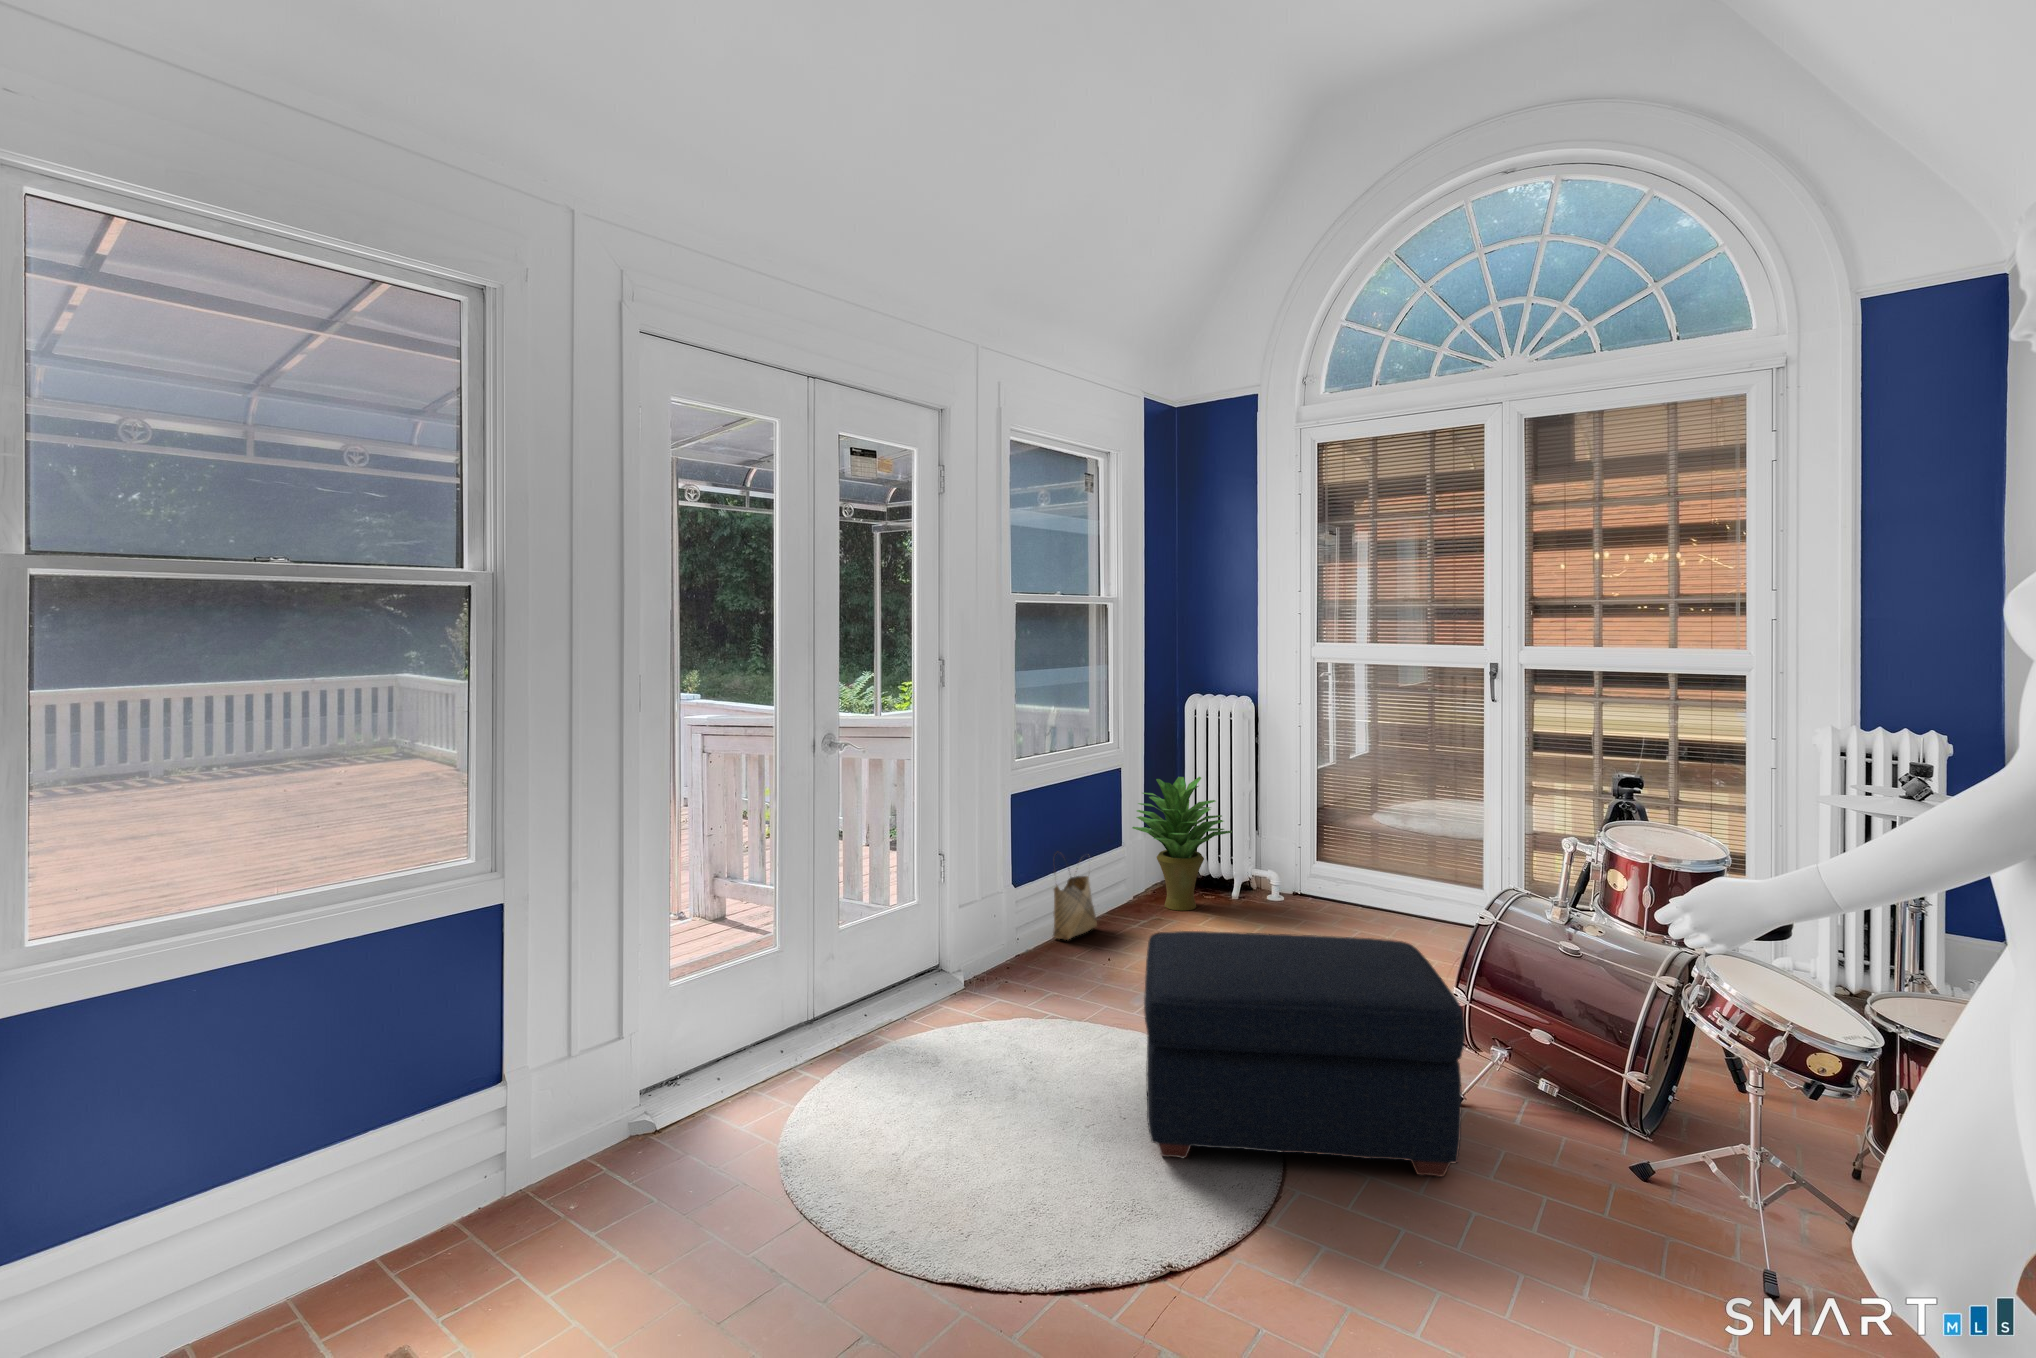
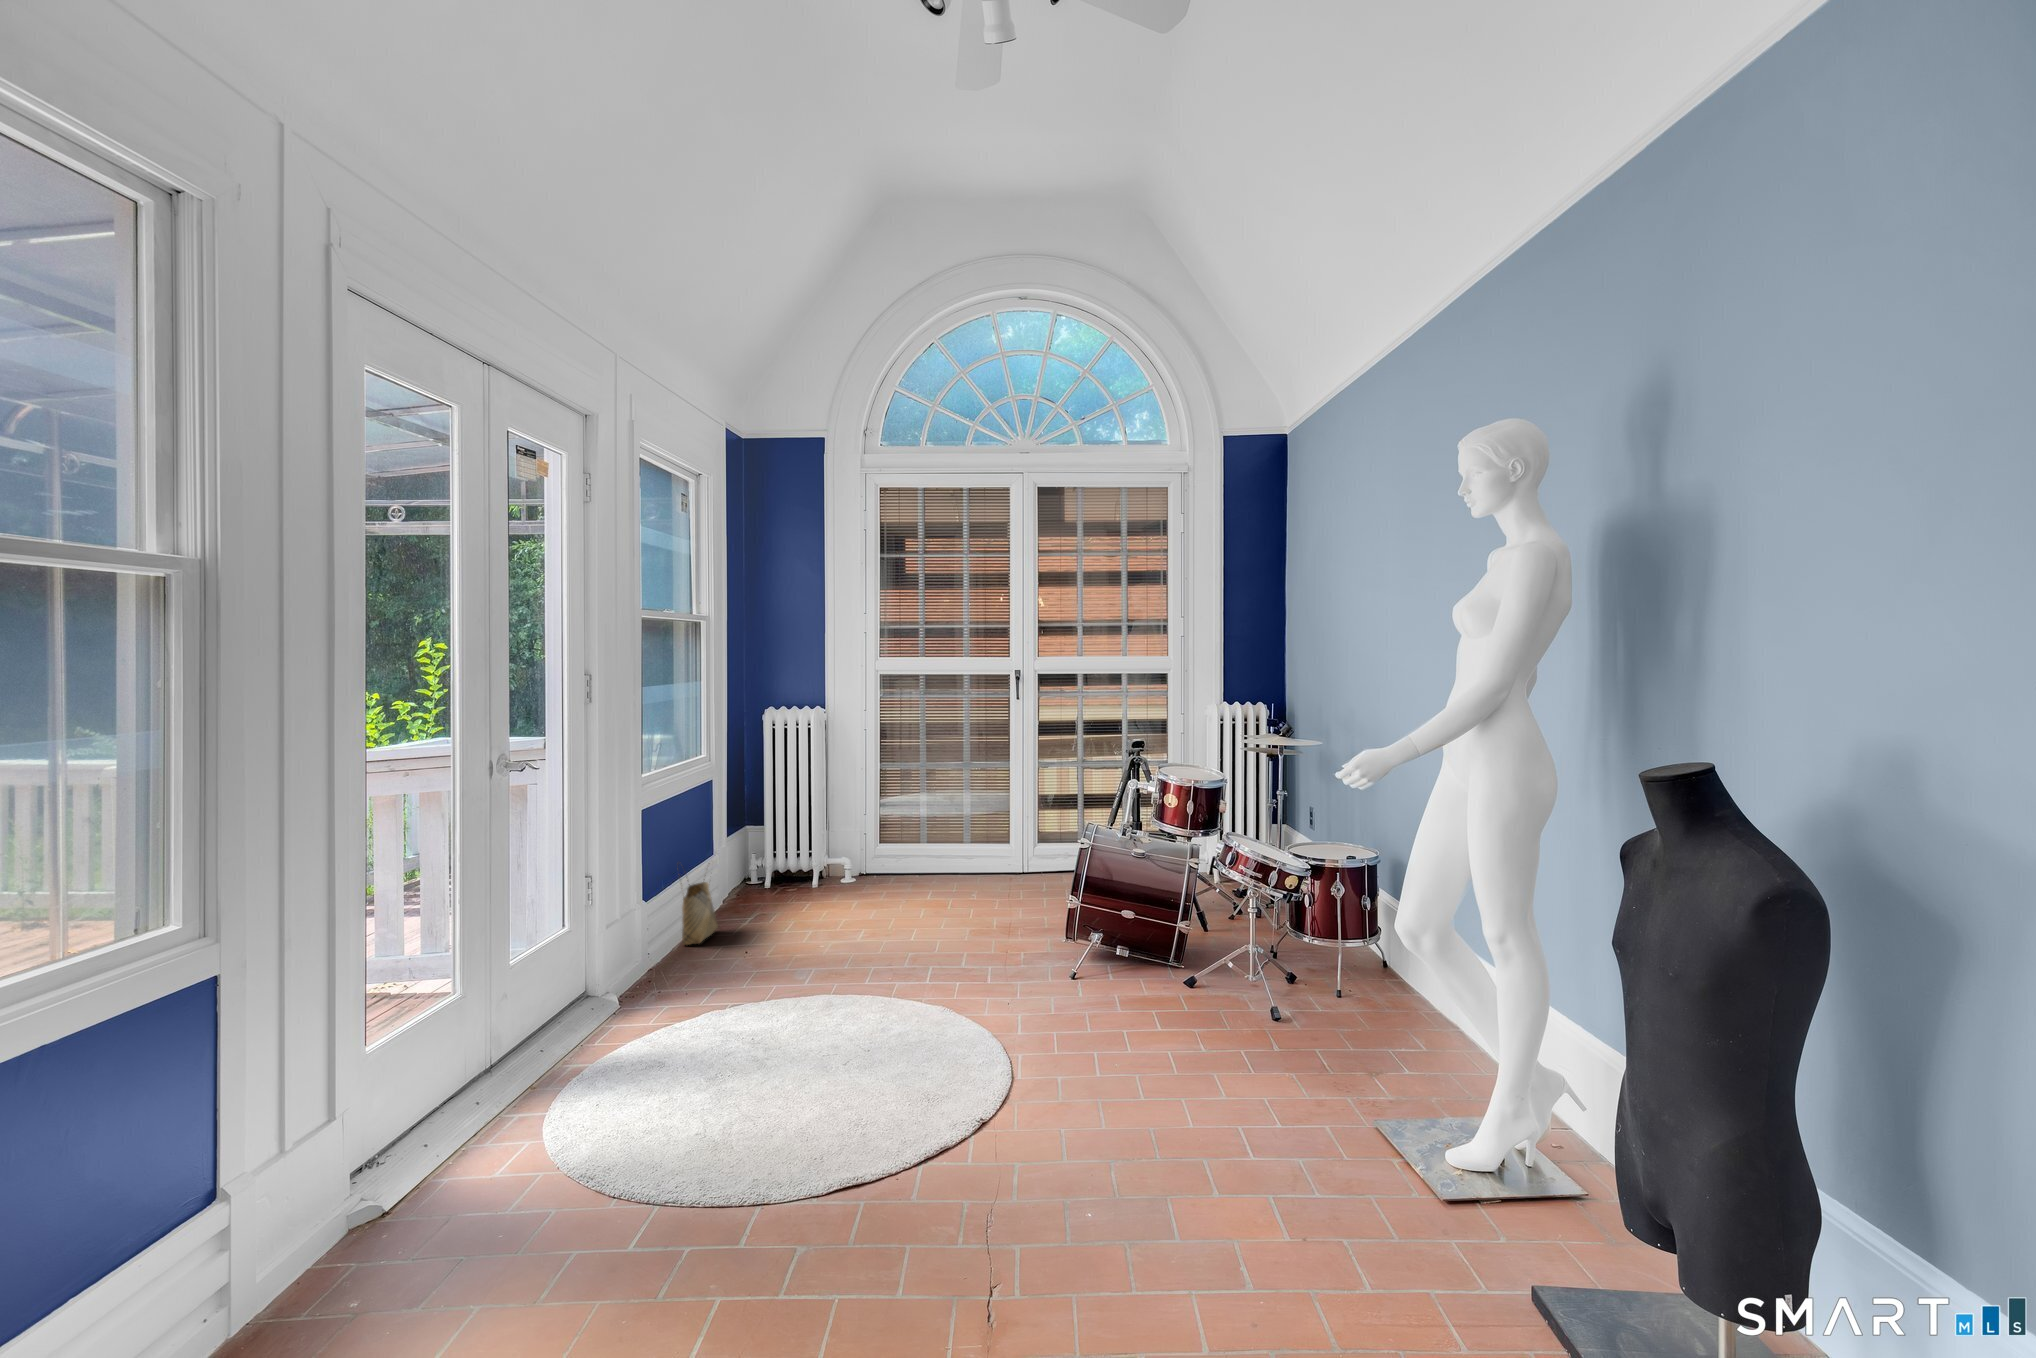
potted plant: present [1132,777,1232,911] -> none [728,780,821,905]
ottoman: present [1144,931,1465,1177] -> none [858,877,1112,1067]

